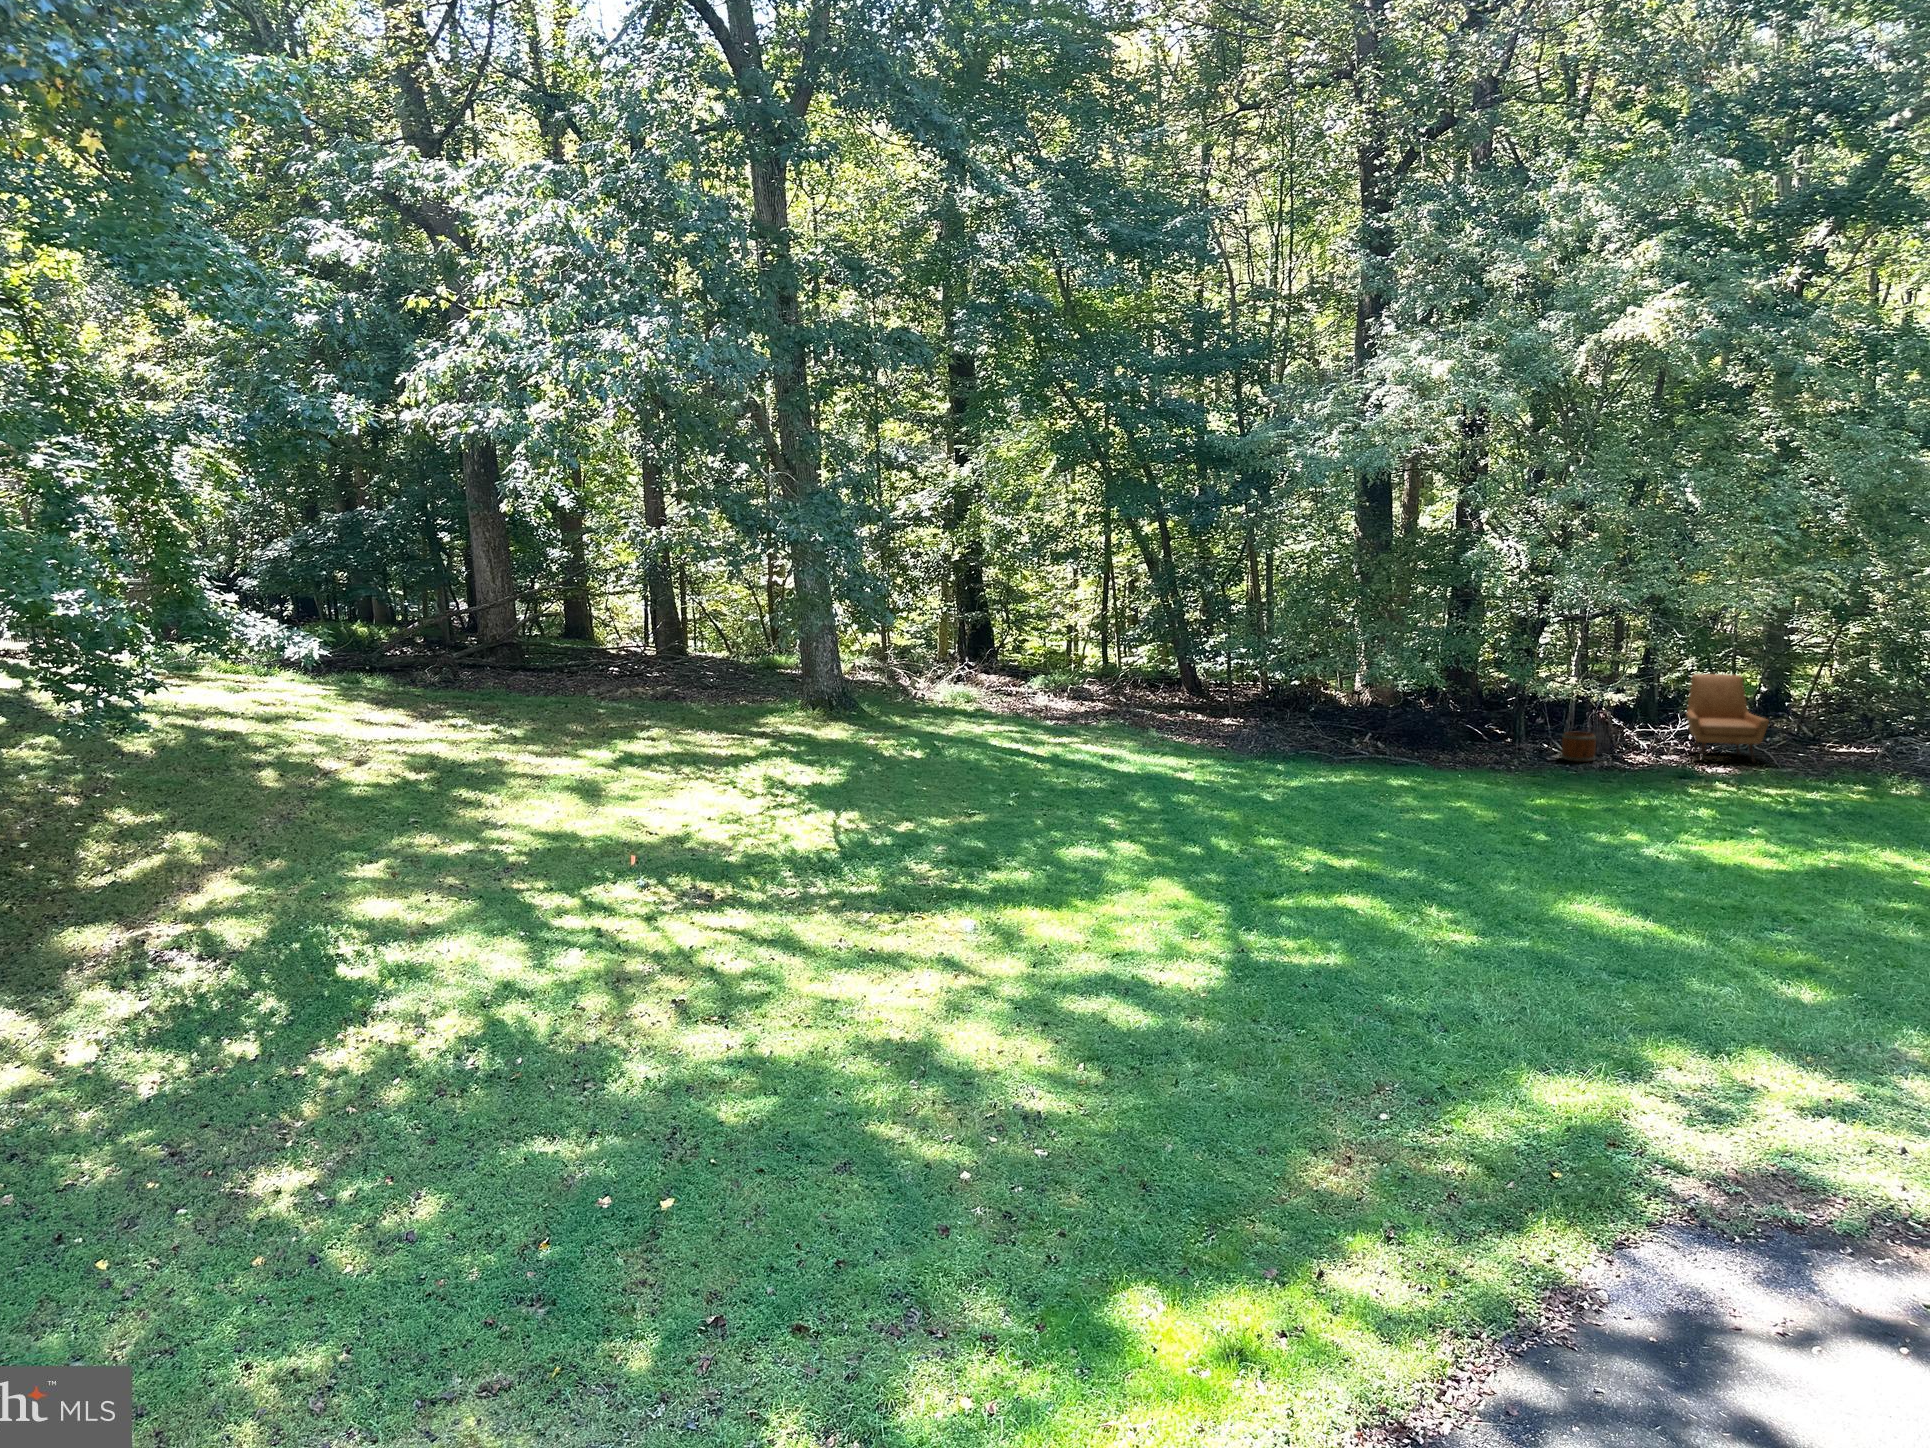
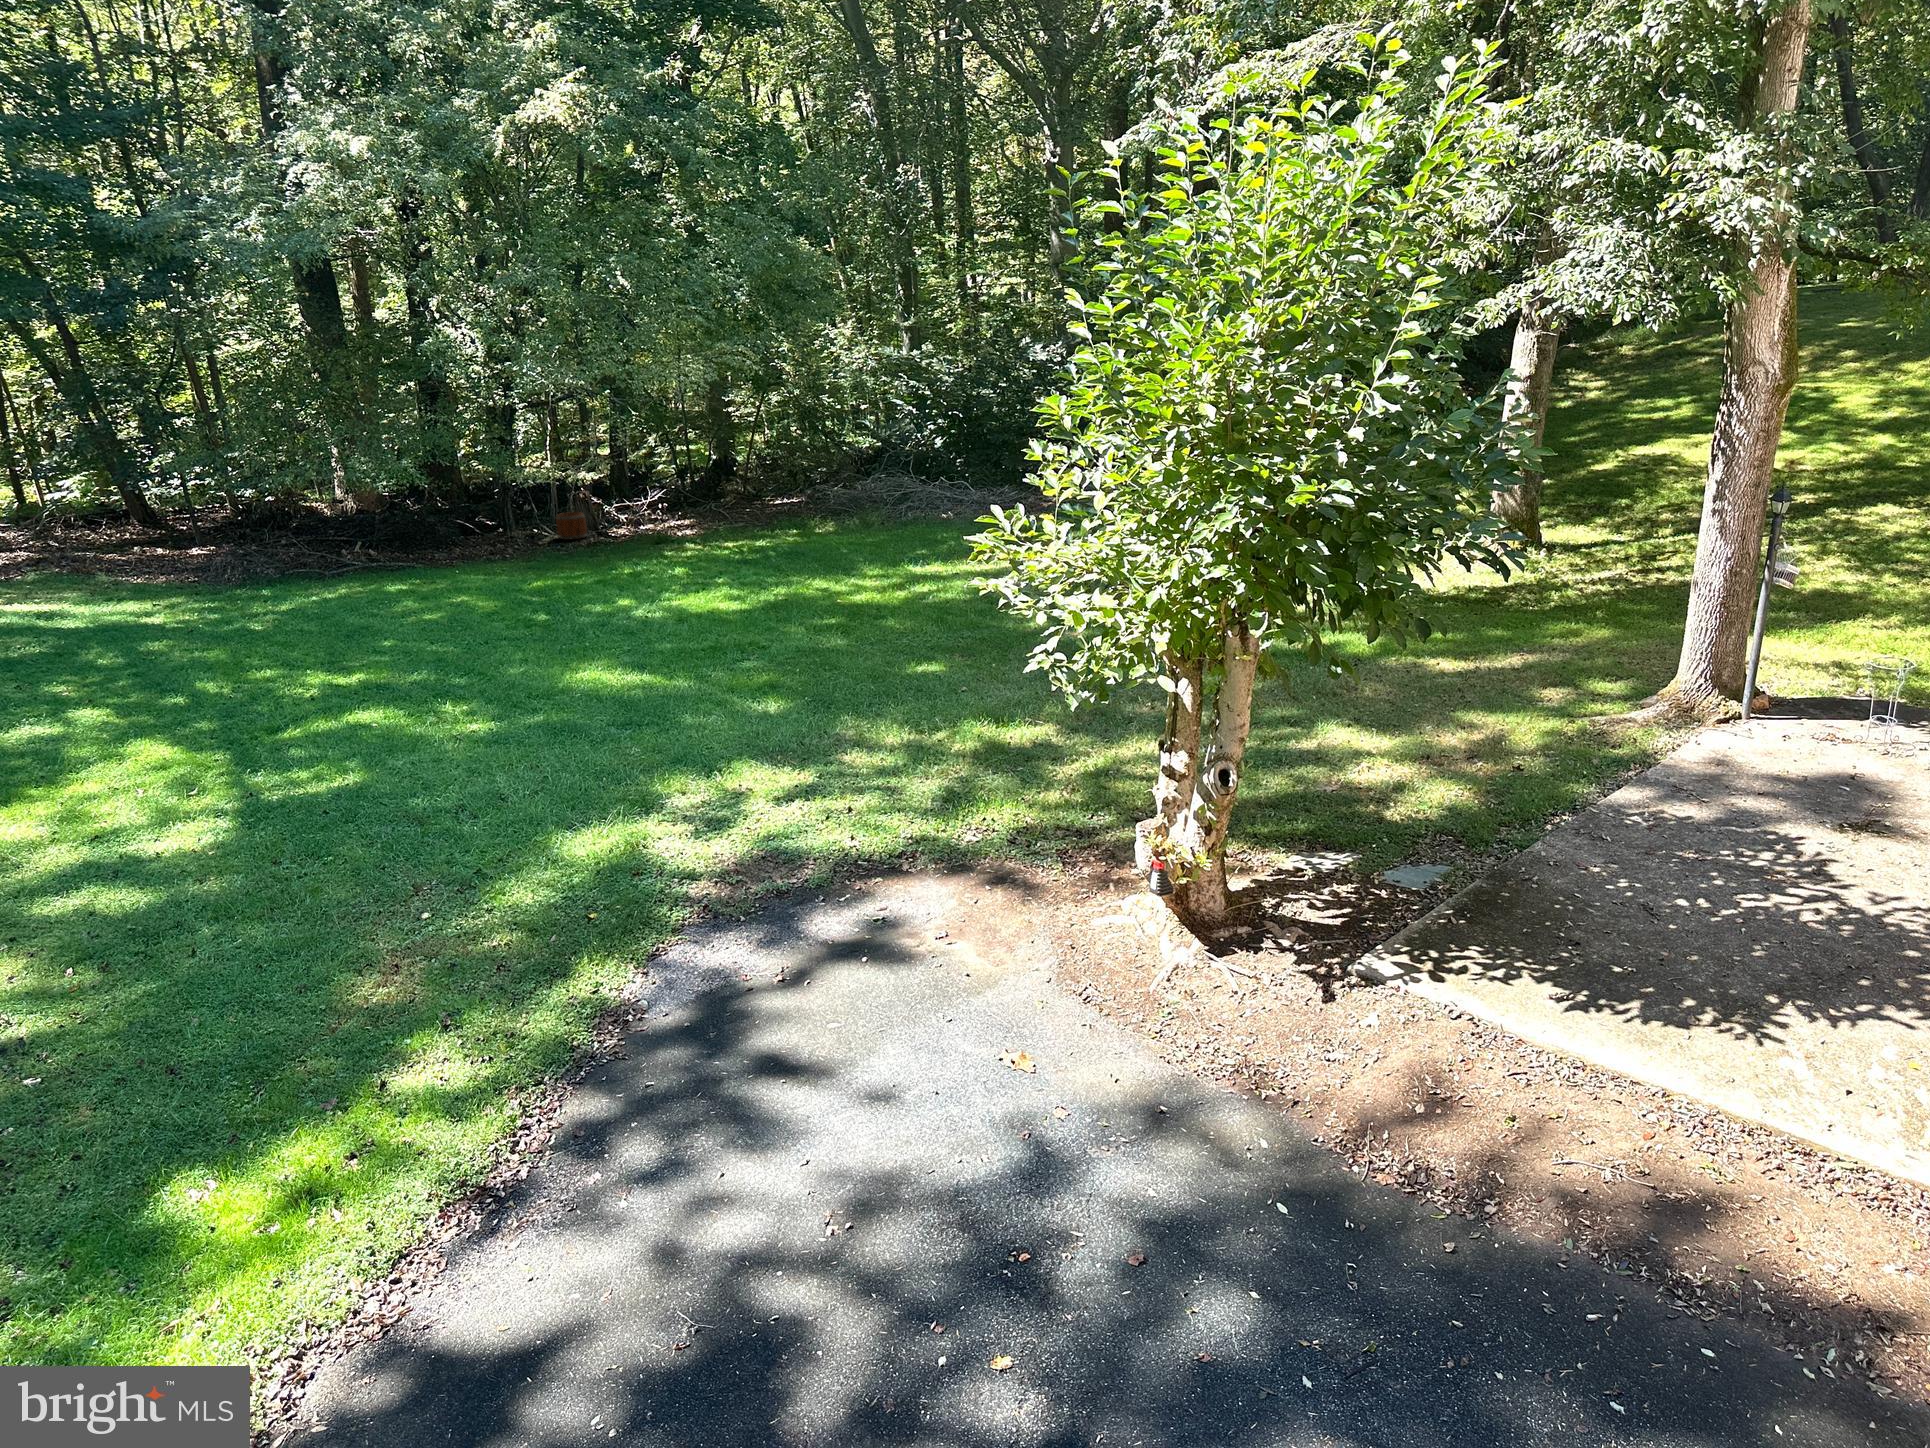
chair: present [1687,674,1769,762] -> none [653,450,717,525]

